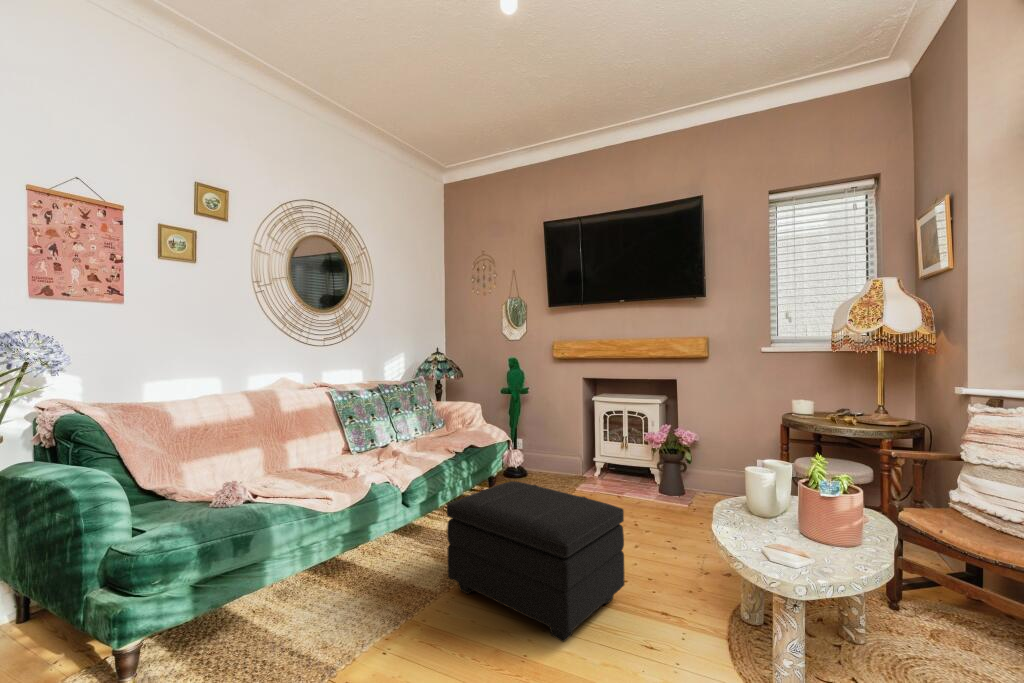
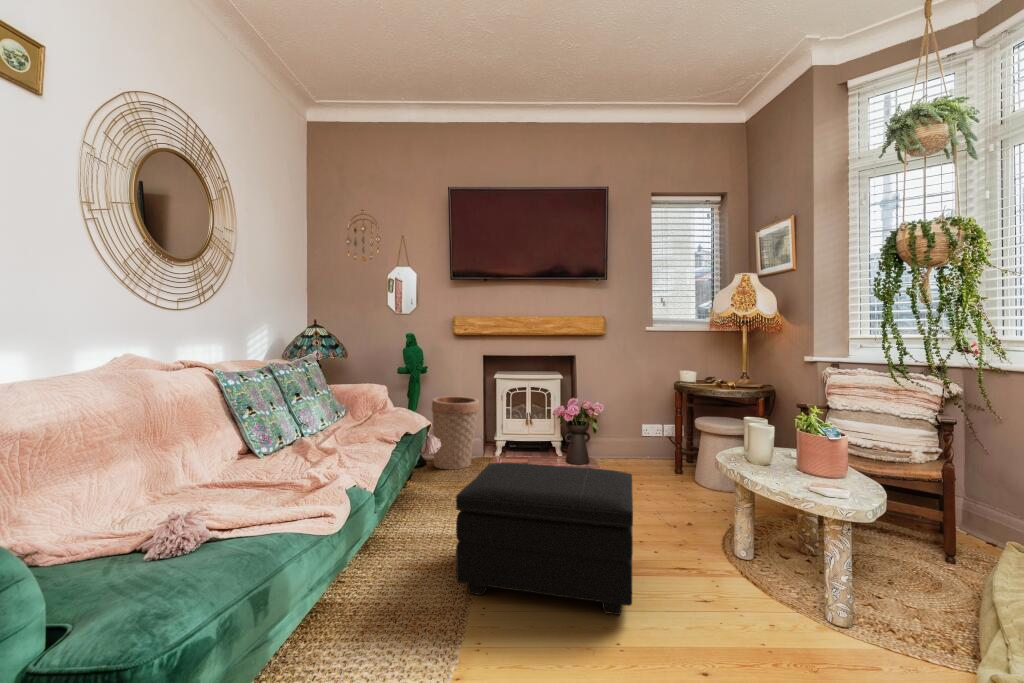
basket: none [530,415,574,484] -> present [432,396,479,469]

